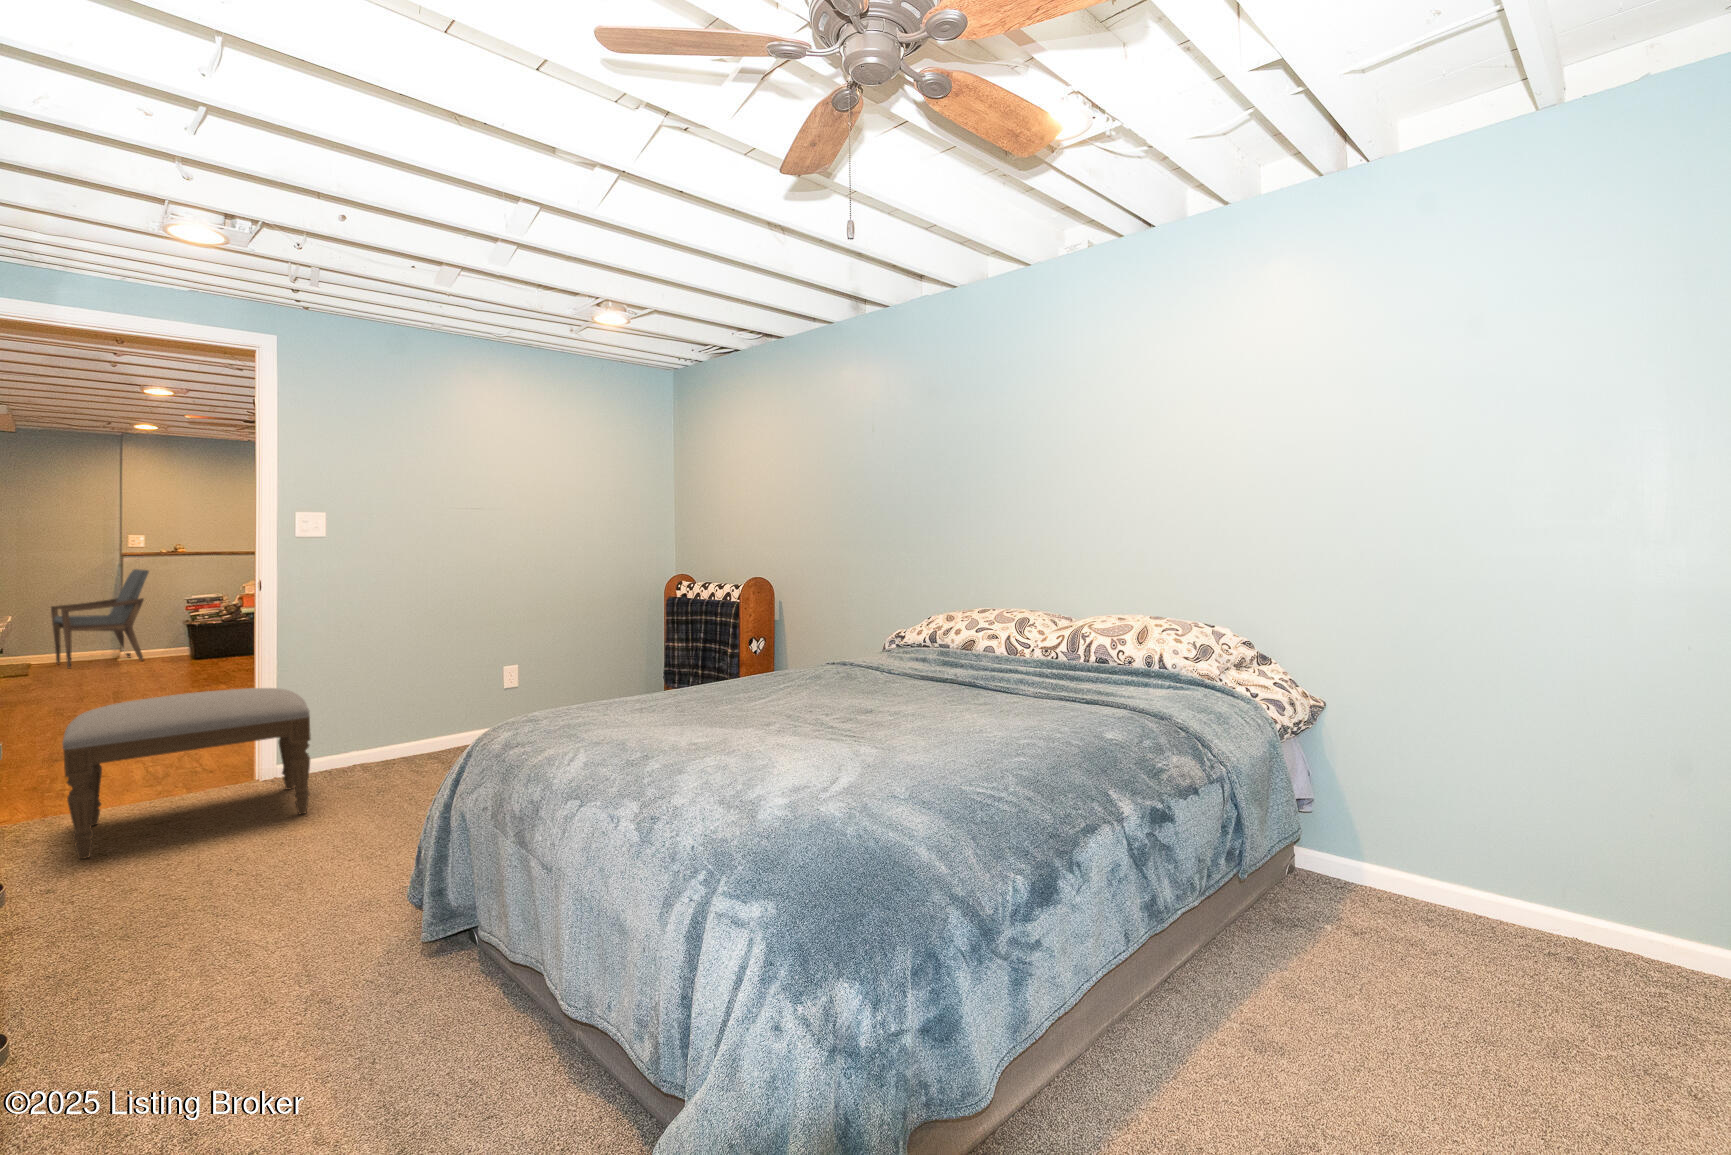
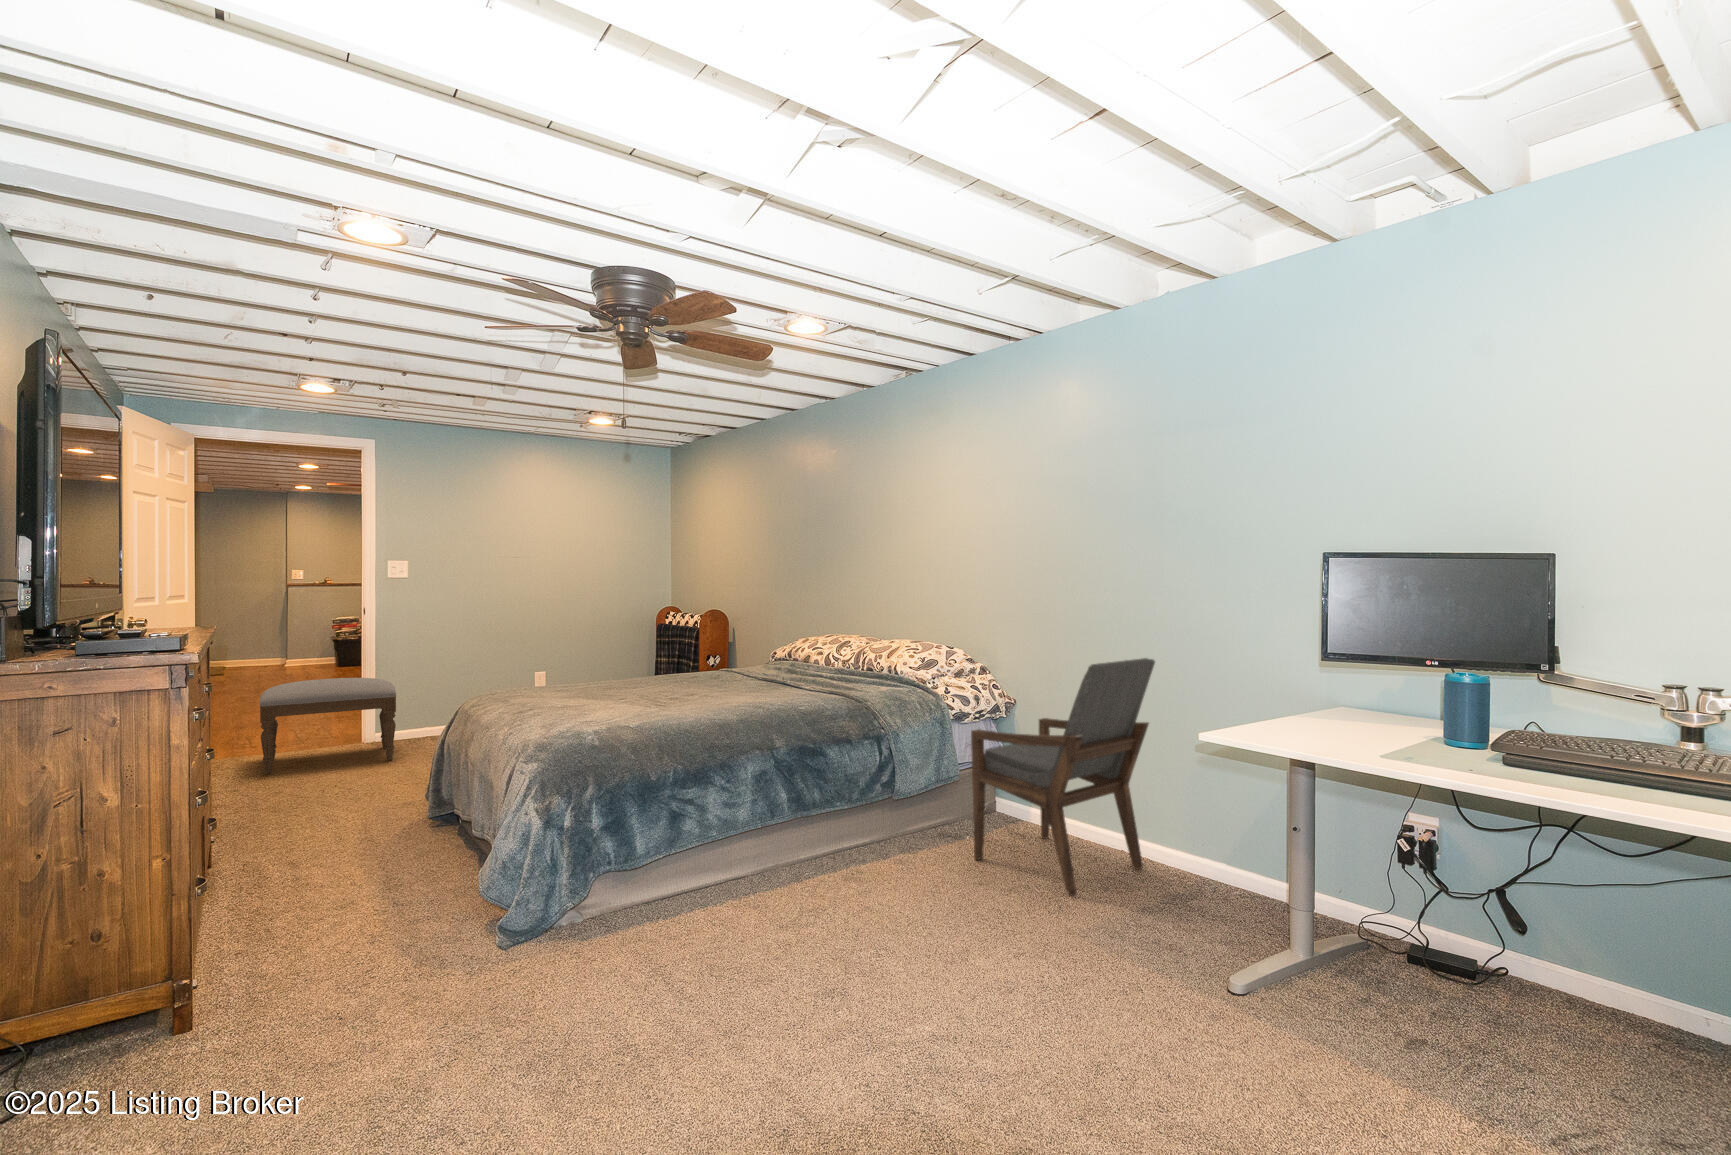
armchair: present [51,569,149,668] -> present [971,658,1155,895]

